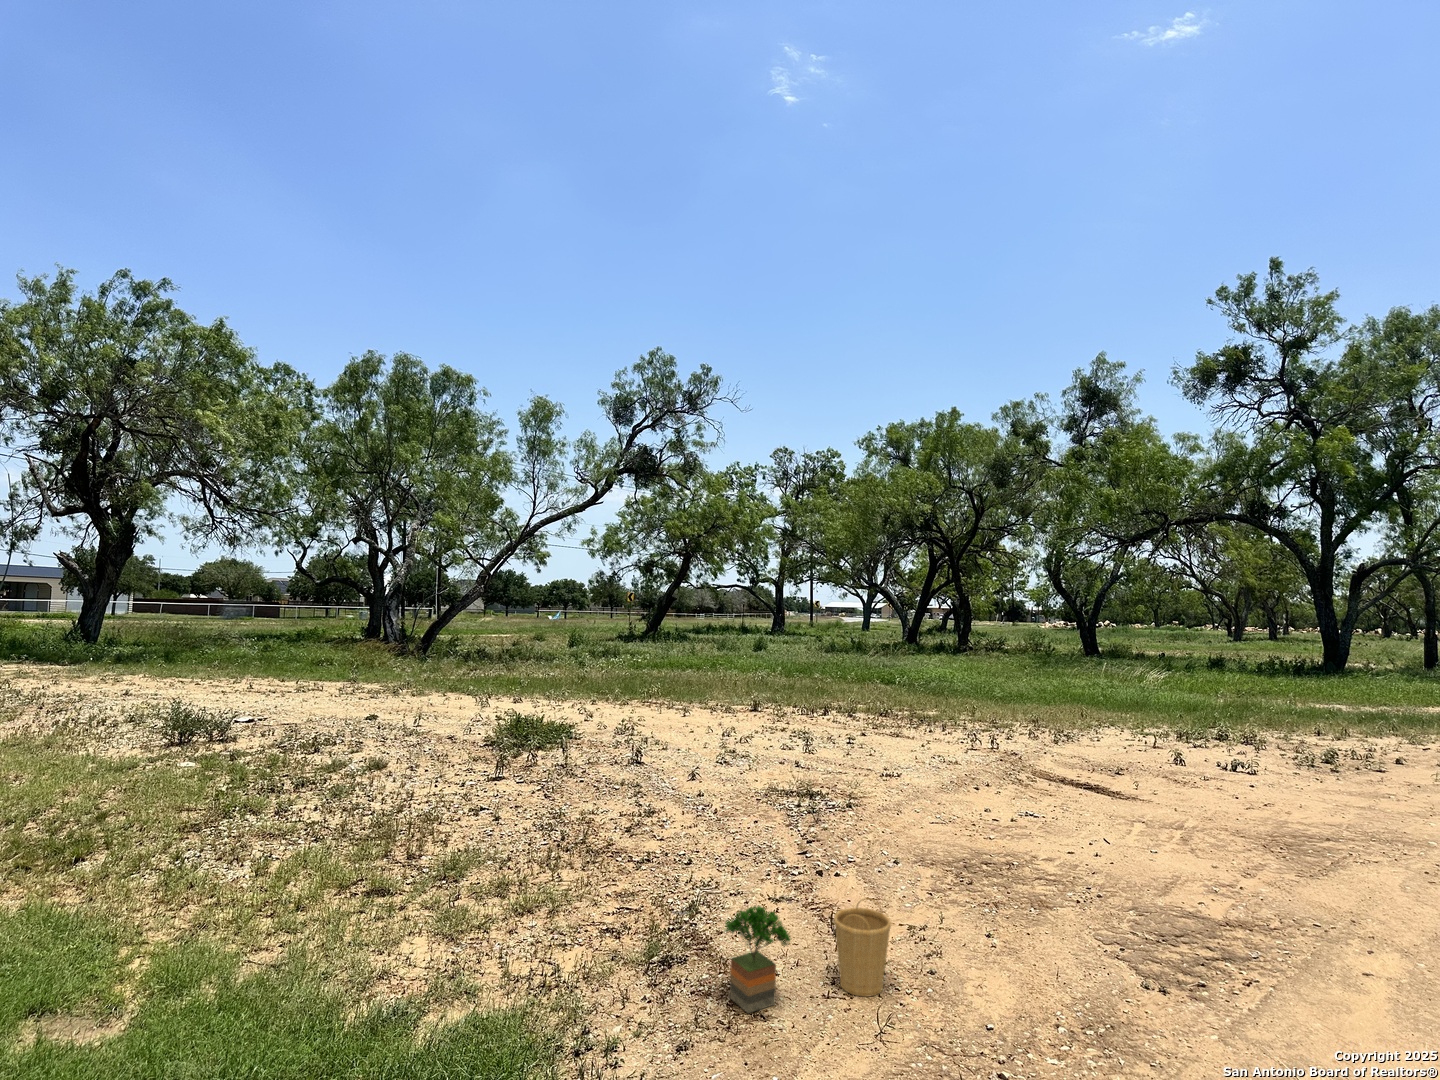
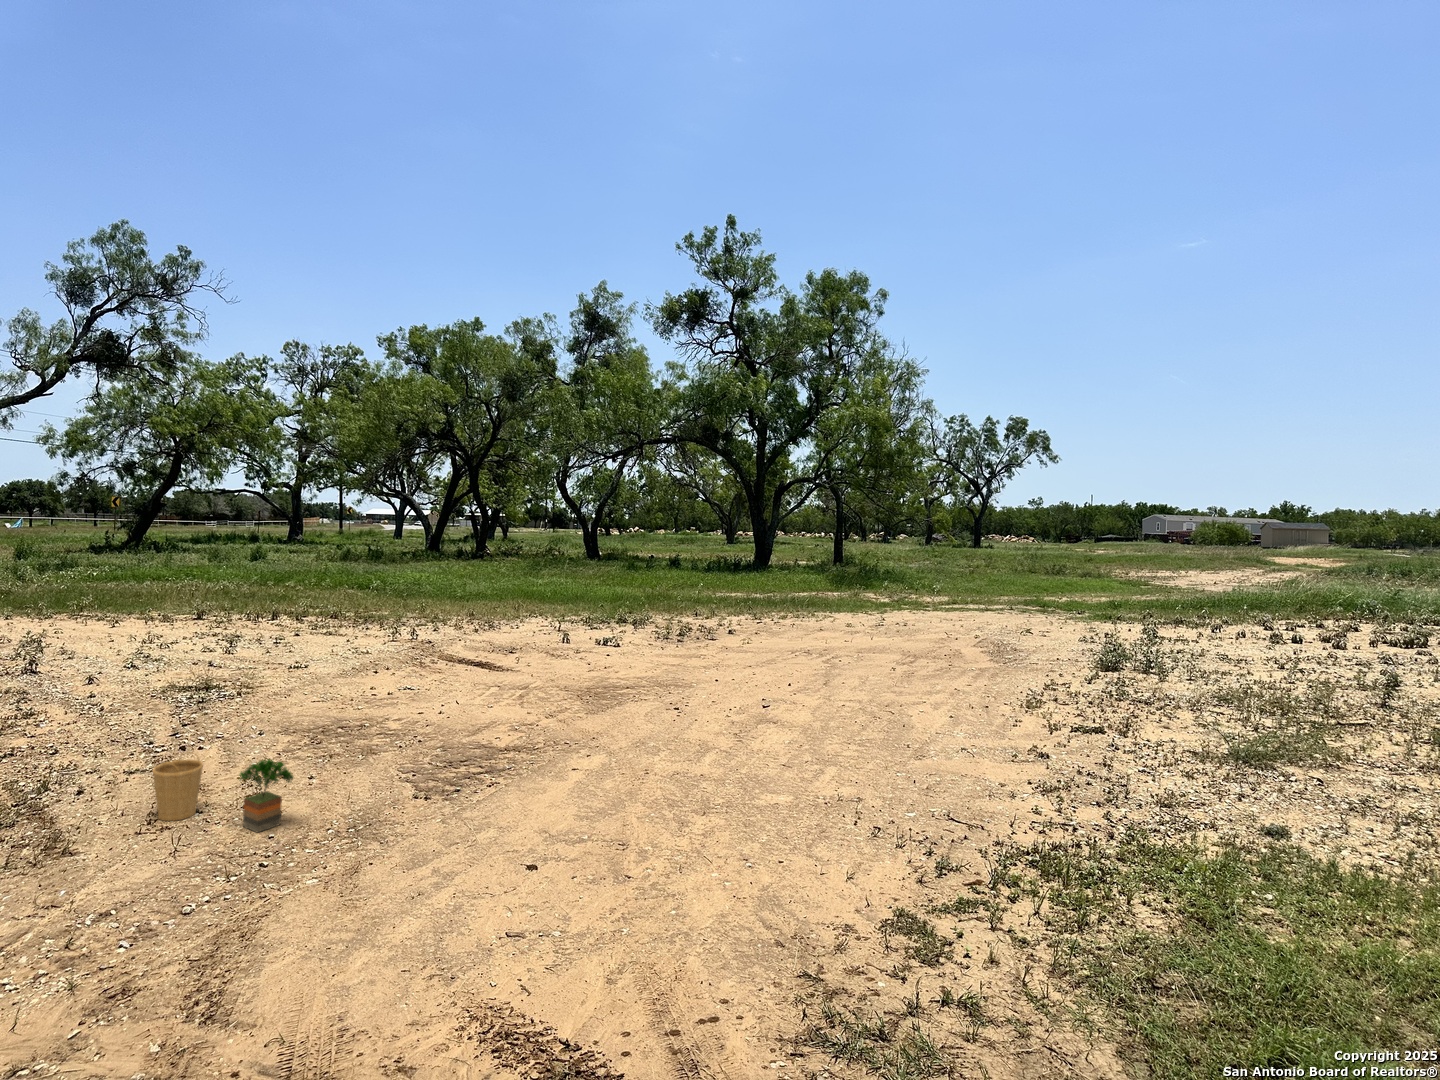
potted tree: present [725,906,790,1013] -> present [239,759,294,832]

